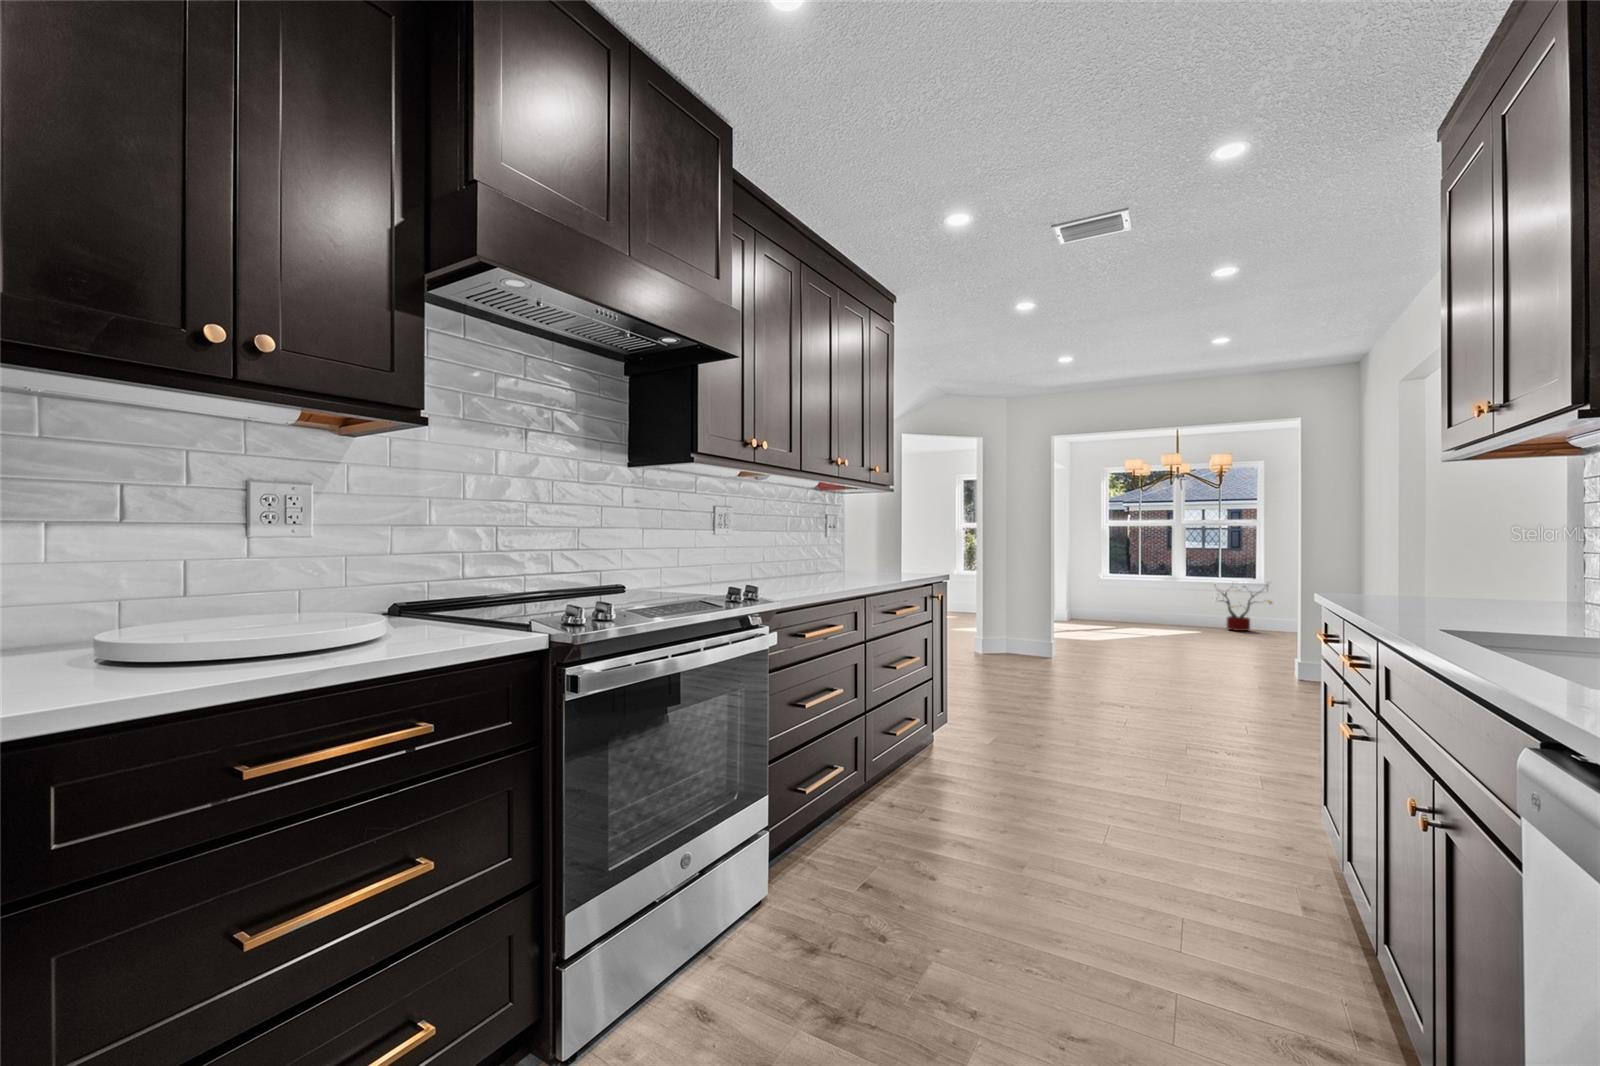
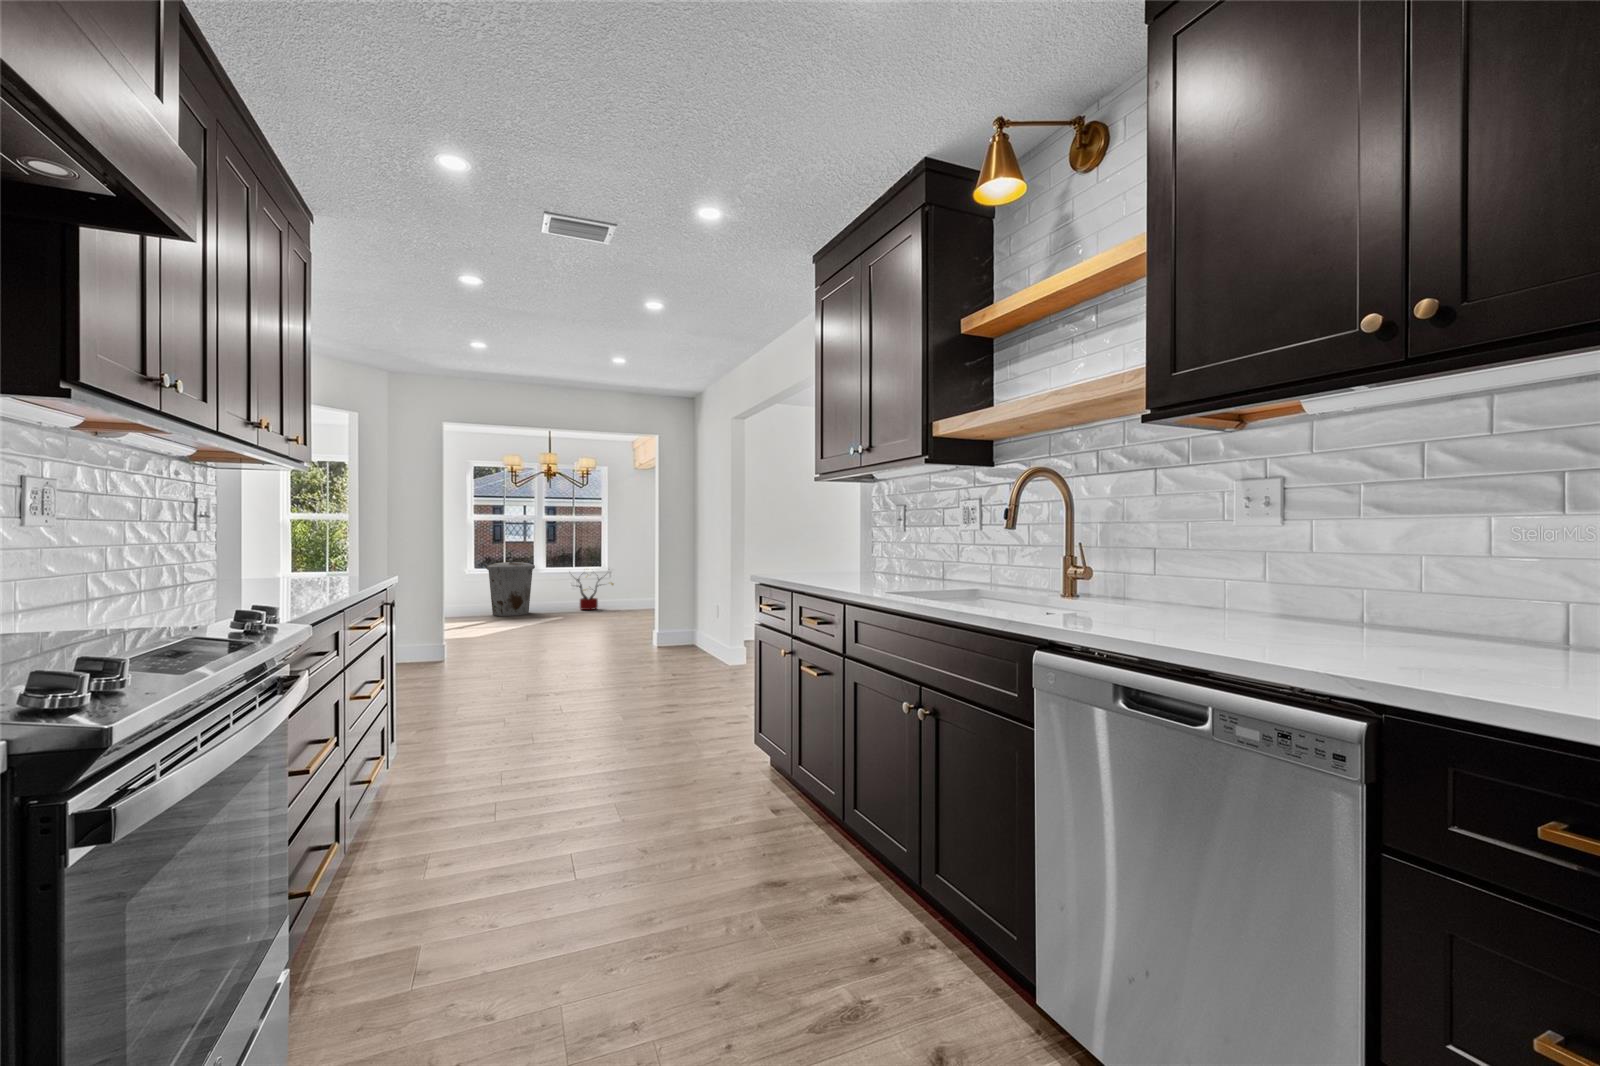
trash can: none [1119,567,1172,628] -> present [486,559,535,616]

